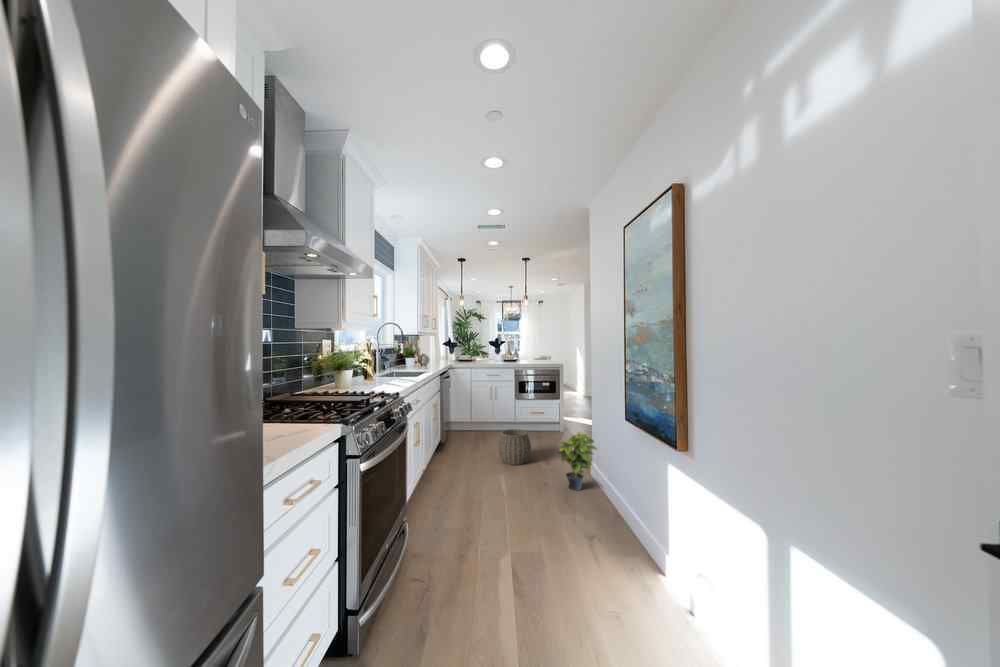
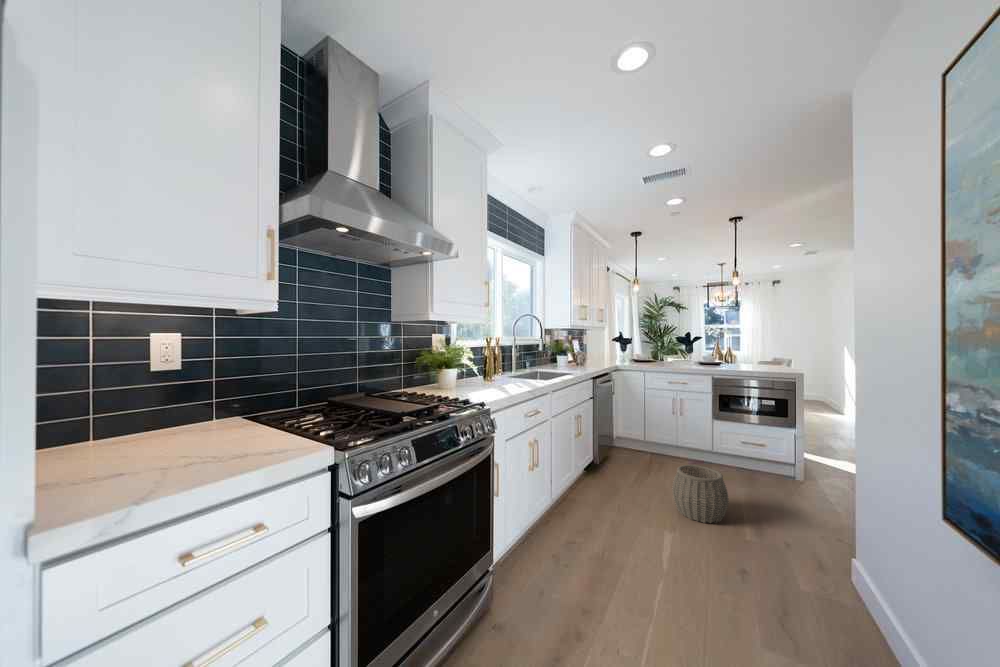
potted plant: present [558,432,597,490] -> none [767,502,864,609]

